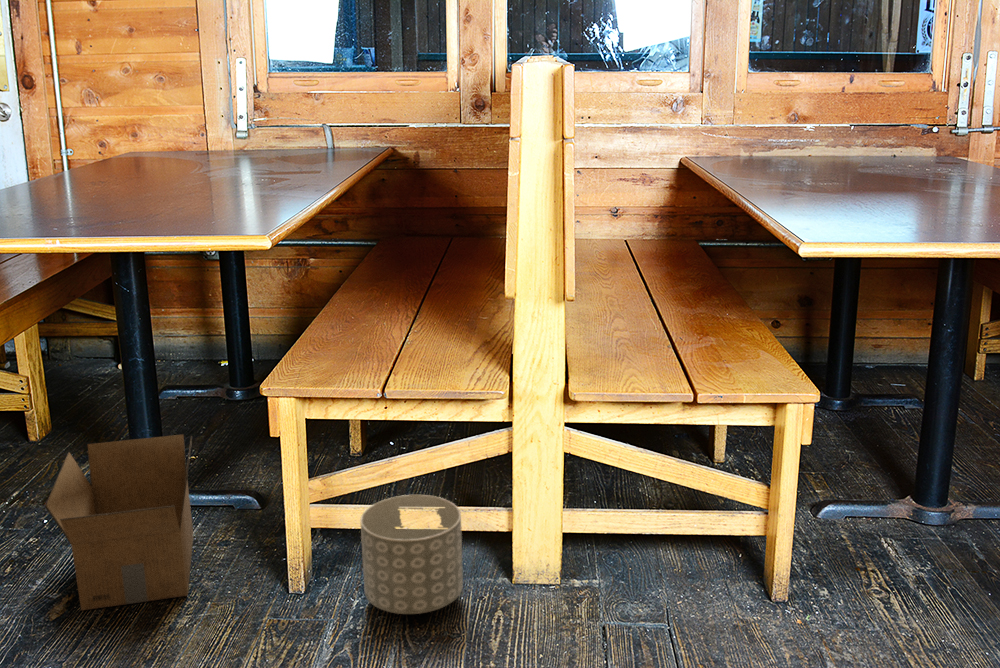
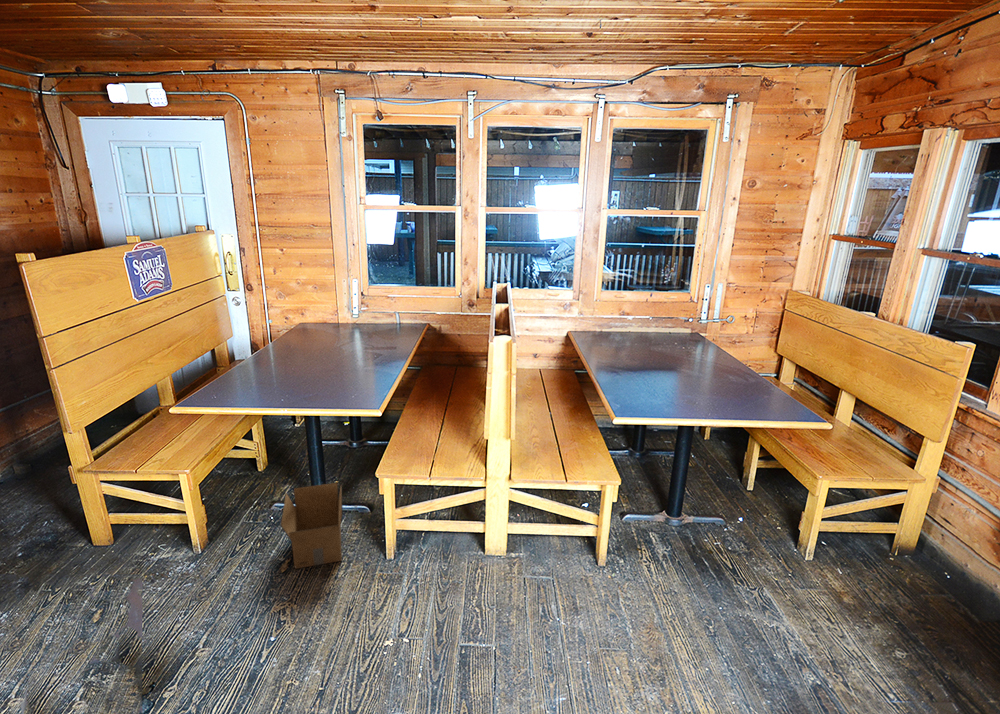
planter: present [361,495,463,614] -> none [420,516,464,573]

